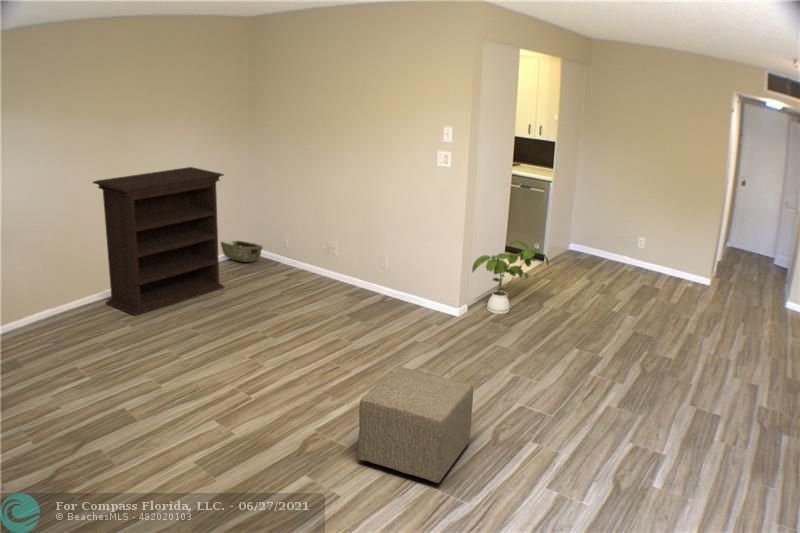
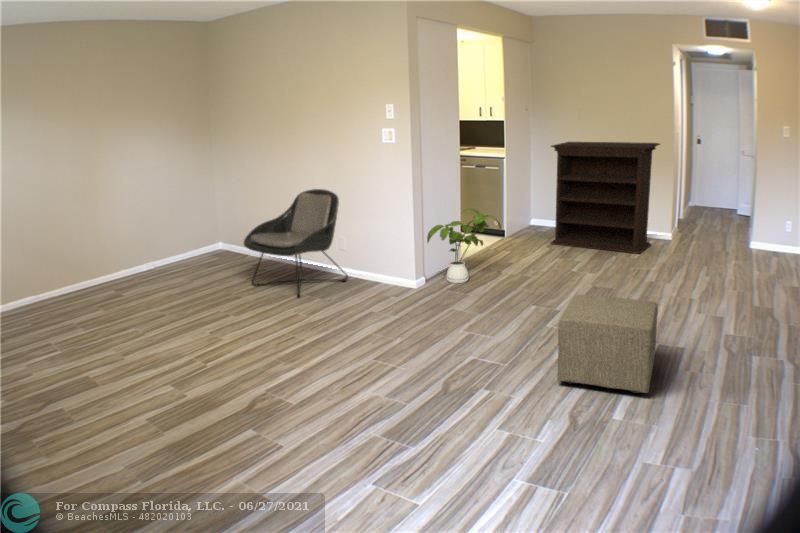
bookshelf: present [93,167,224,316] -> present [551,142,660,254]
lounge chair: none [284,203,386,317] -> present [244,189,348,297]
woven basket: present [221,241,262,262] -> none [191,242,232,261]
ottoman: present [358,367,473,483] -> present [557,295,658,394]

